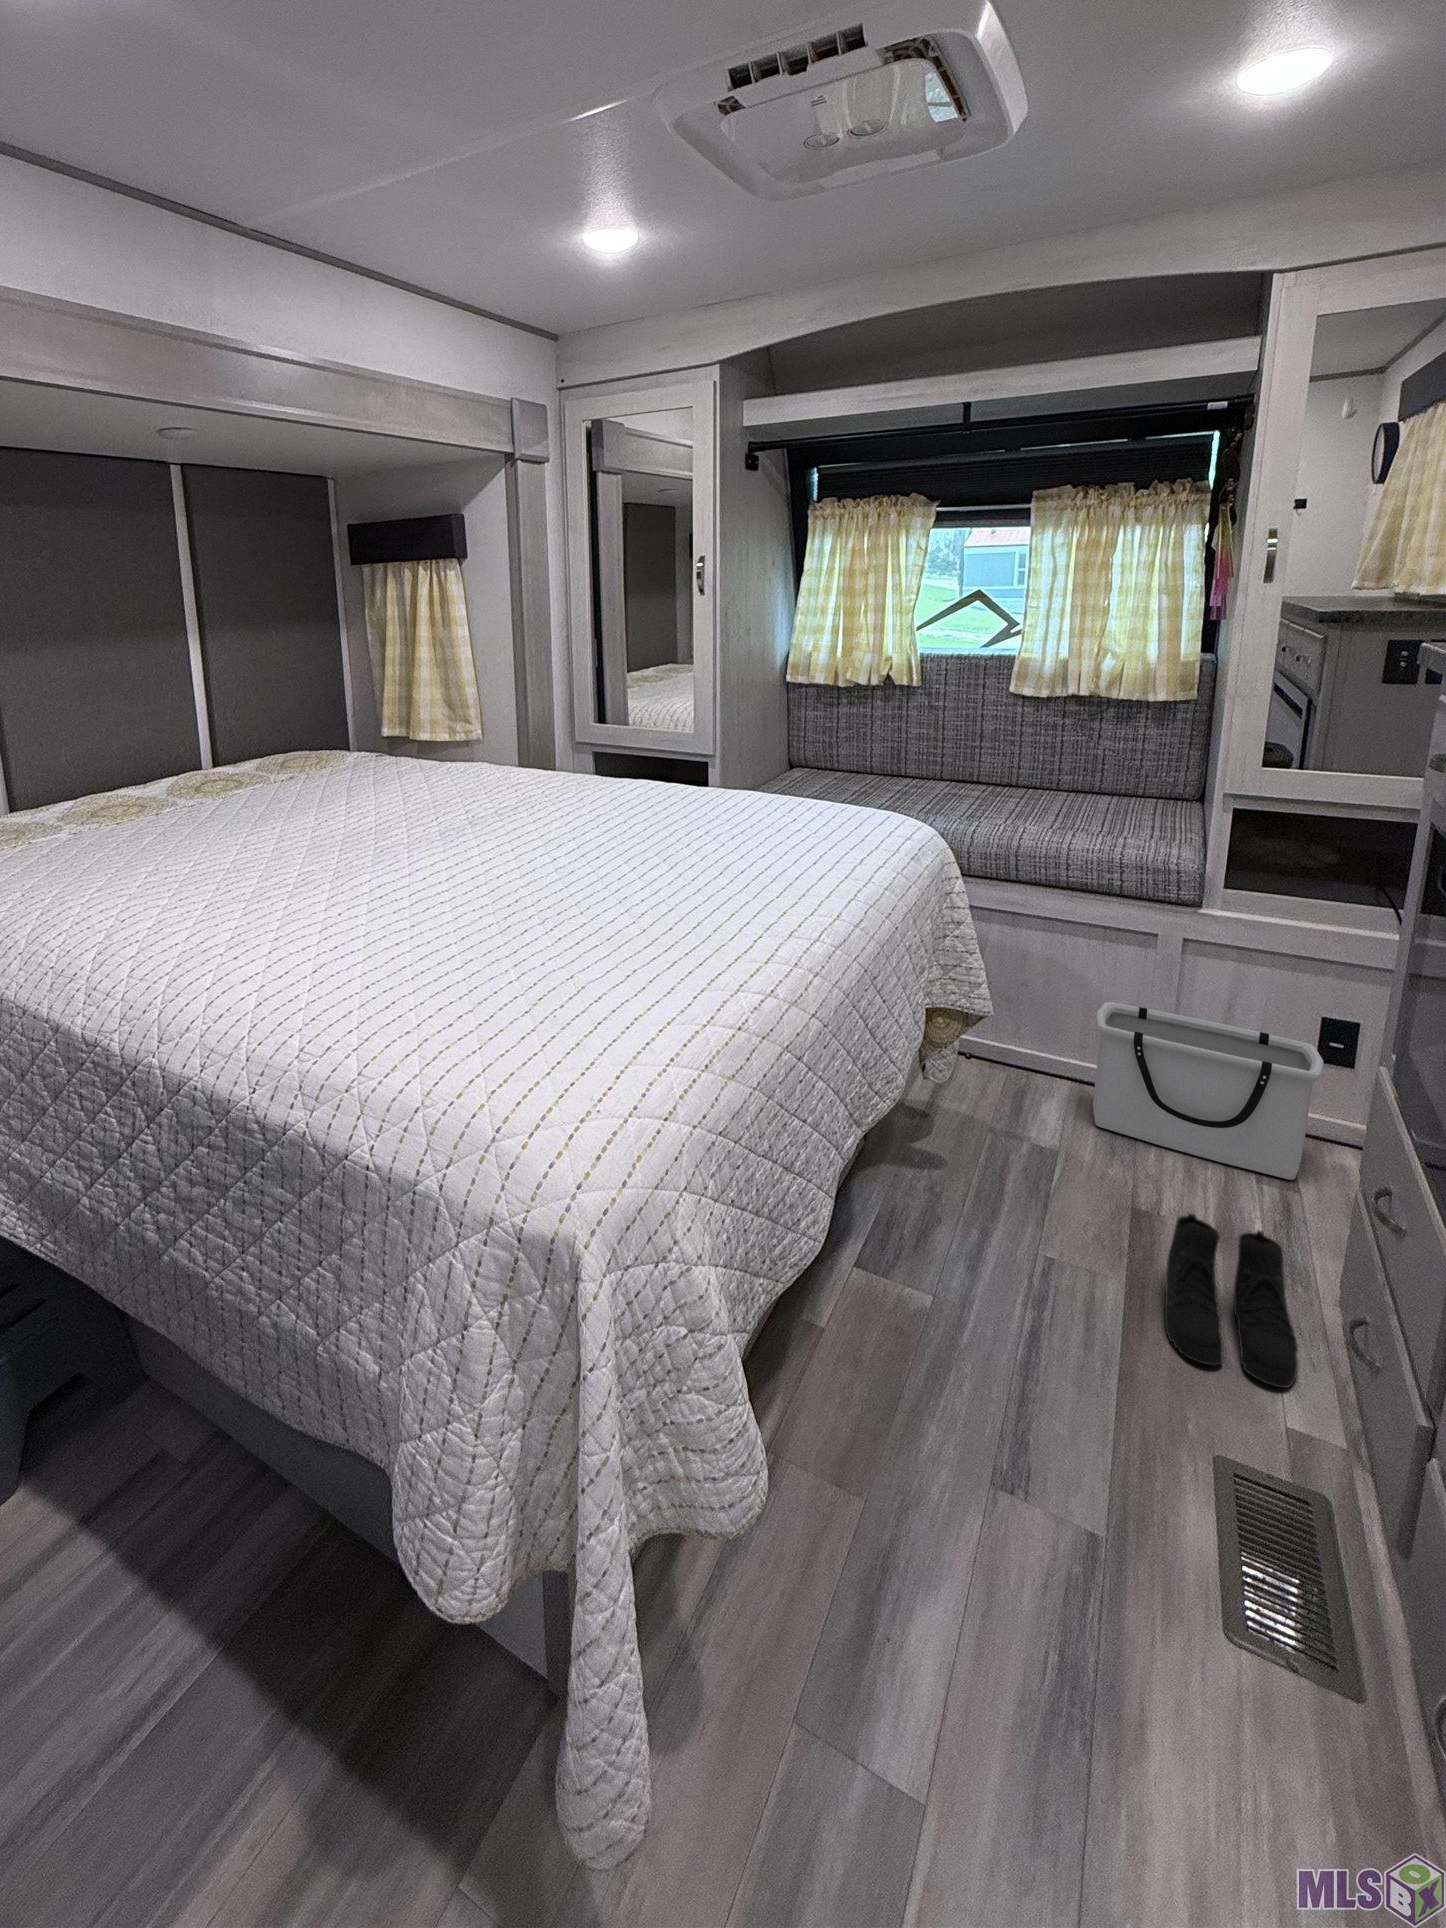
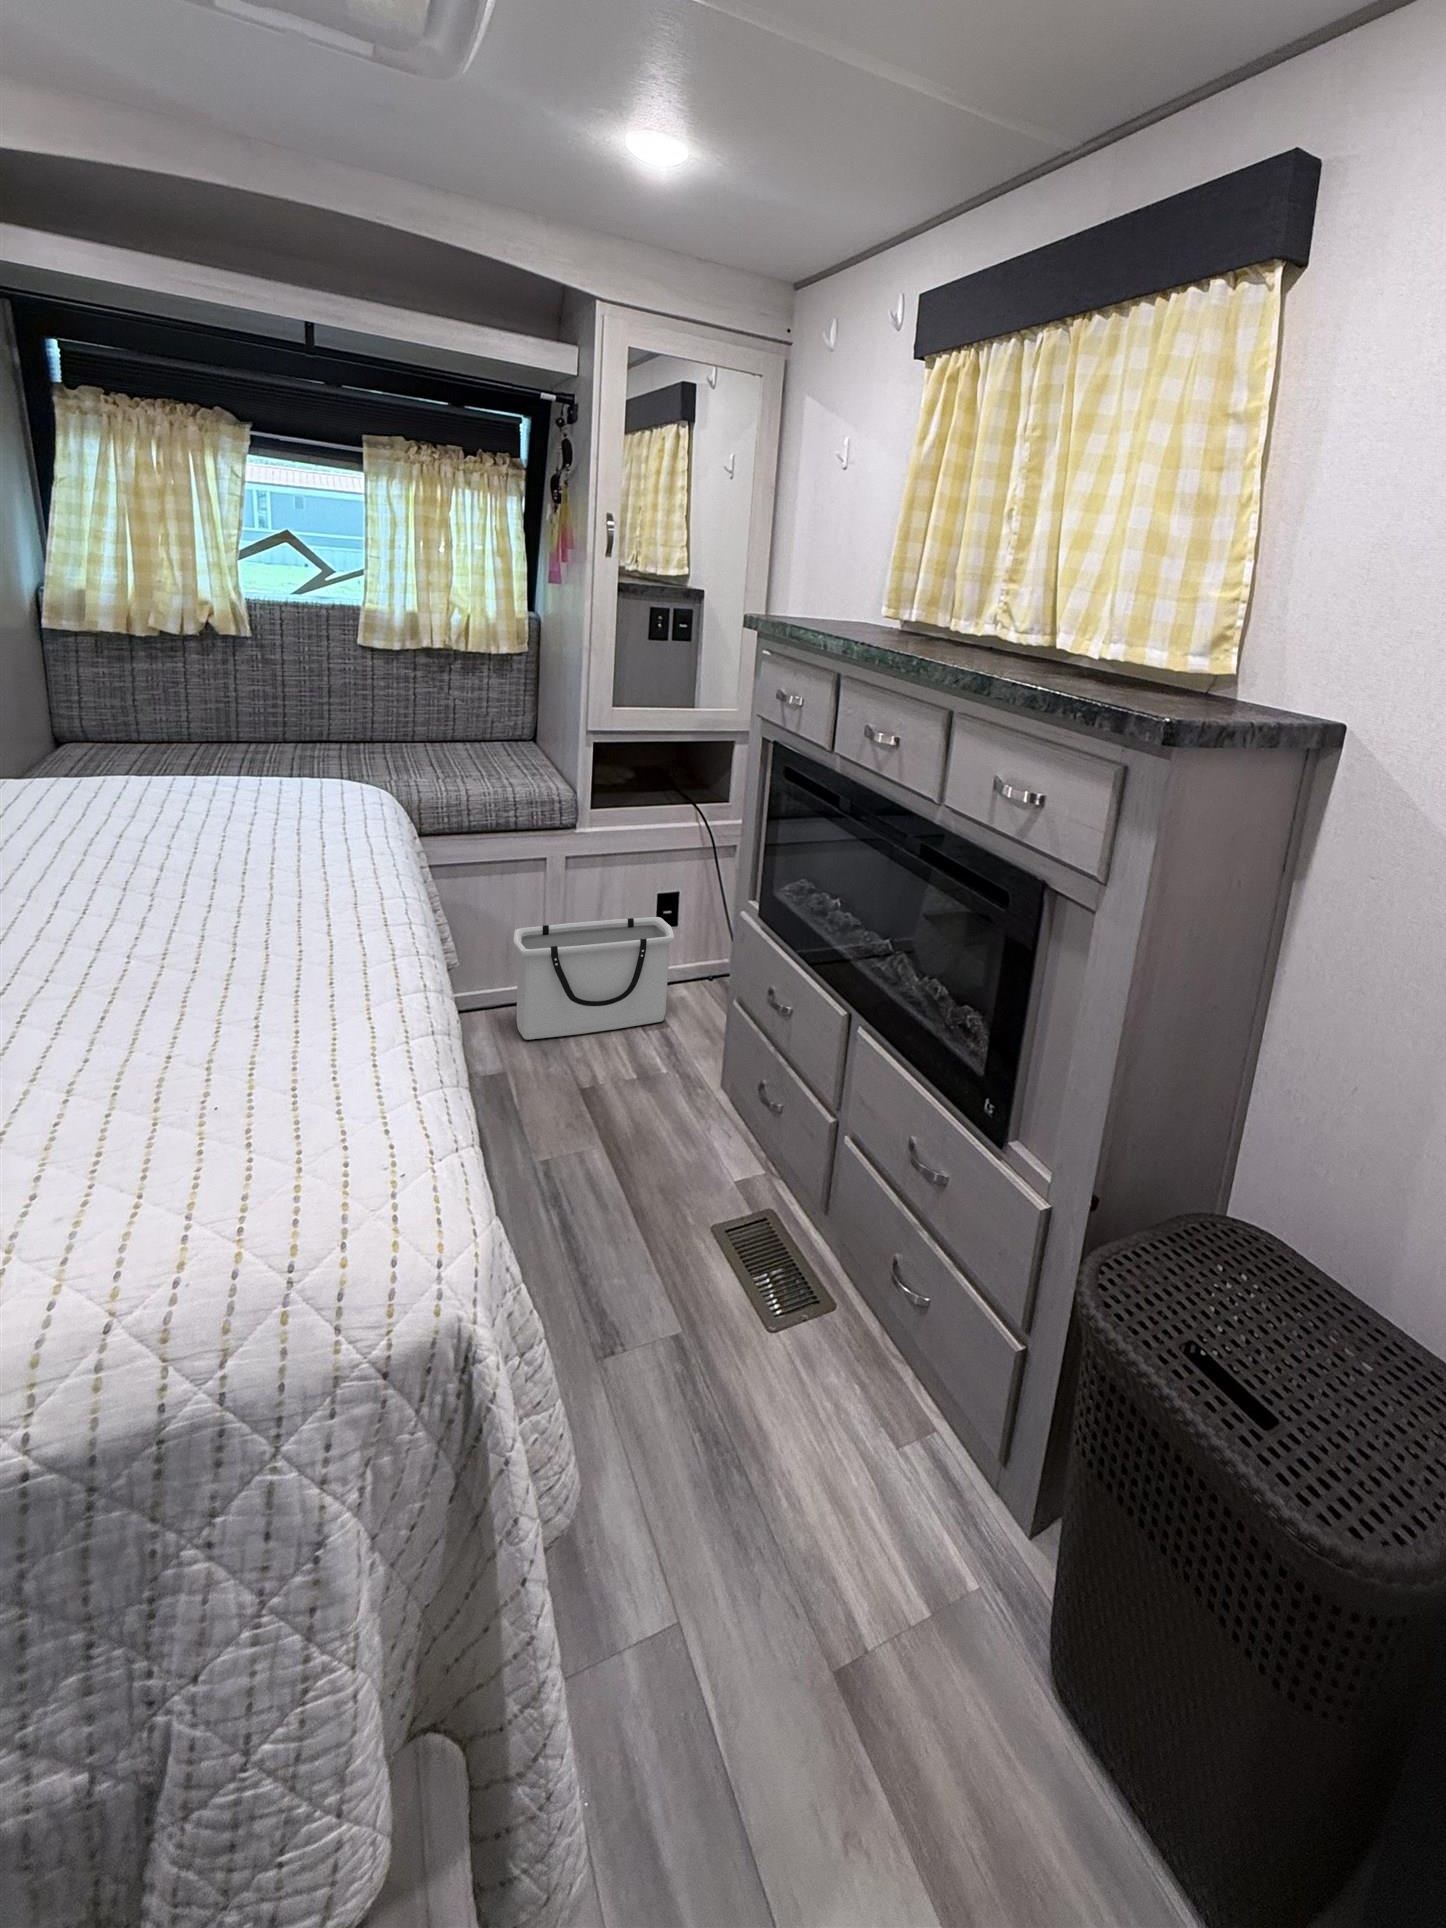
boots: present [1165,1214,1298,1388] -> none [629,1061,723,1176]

